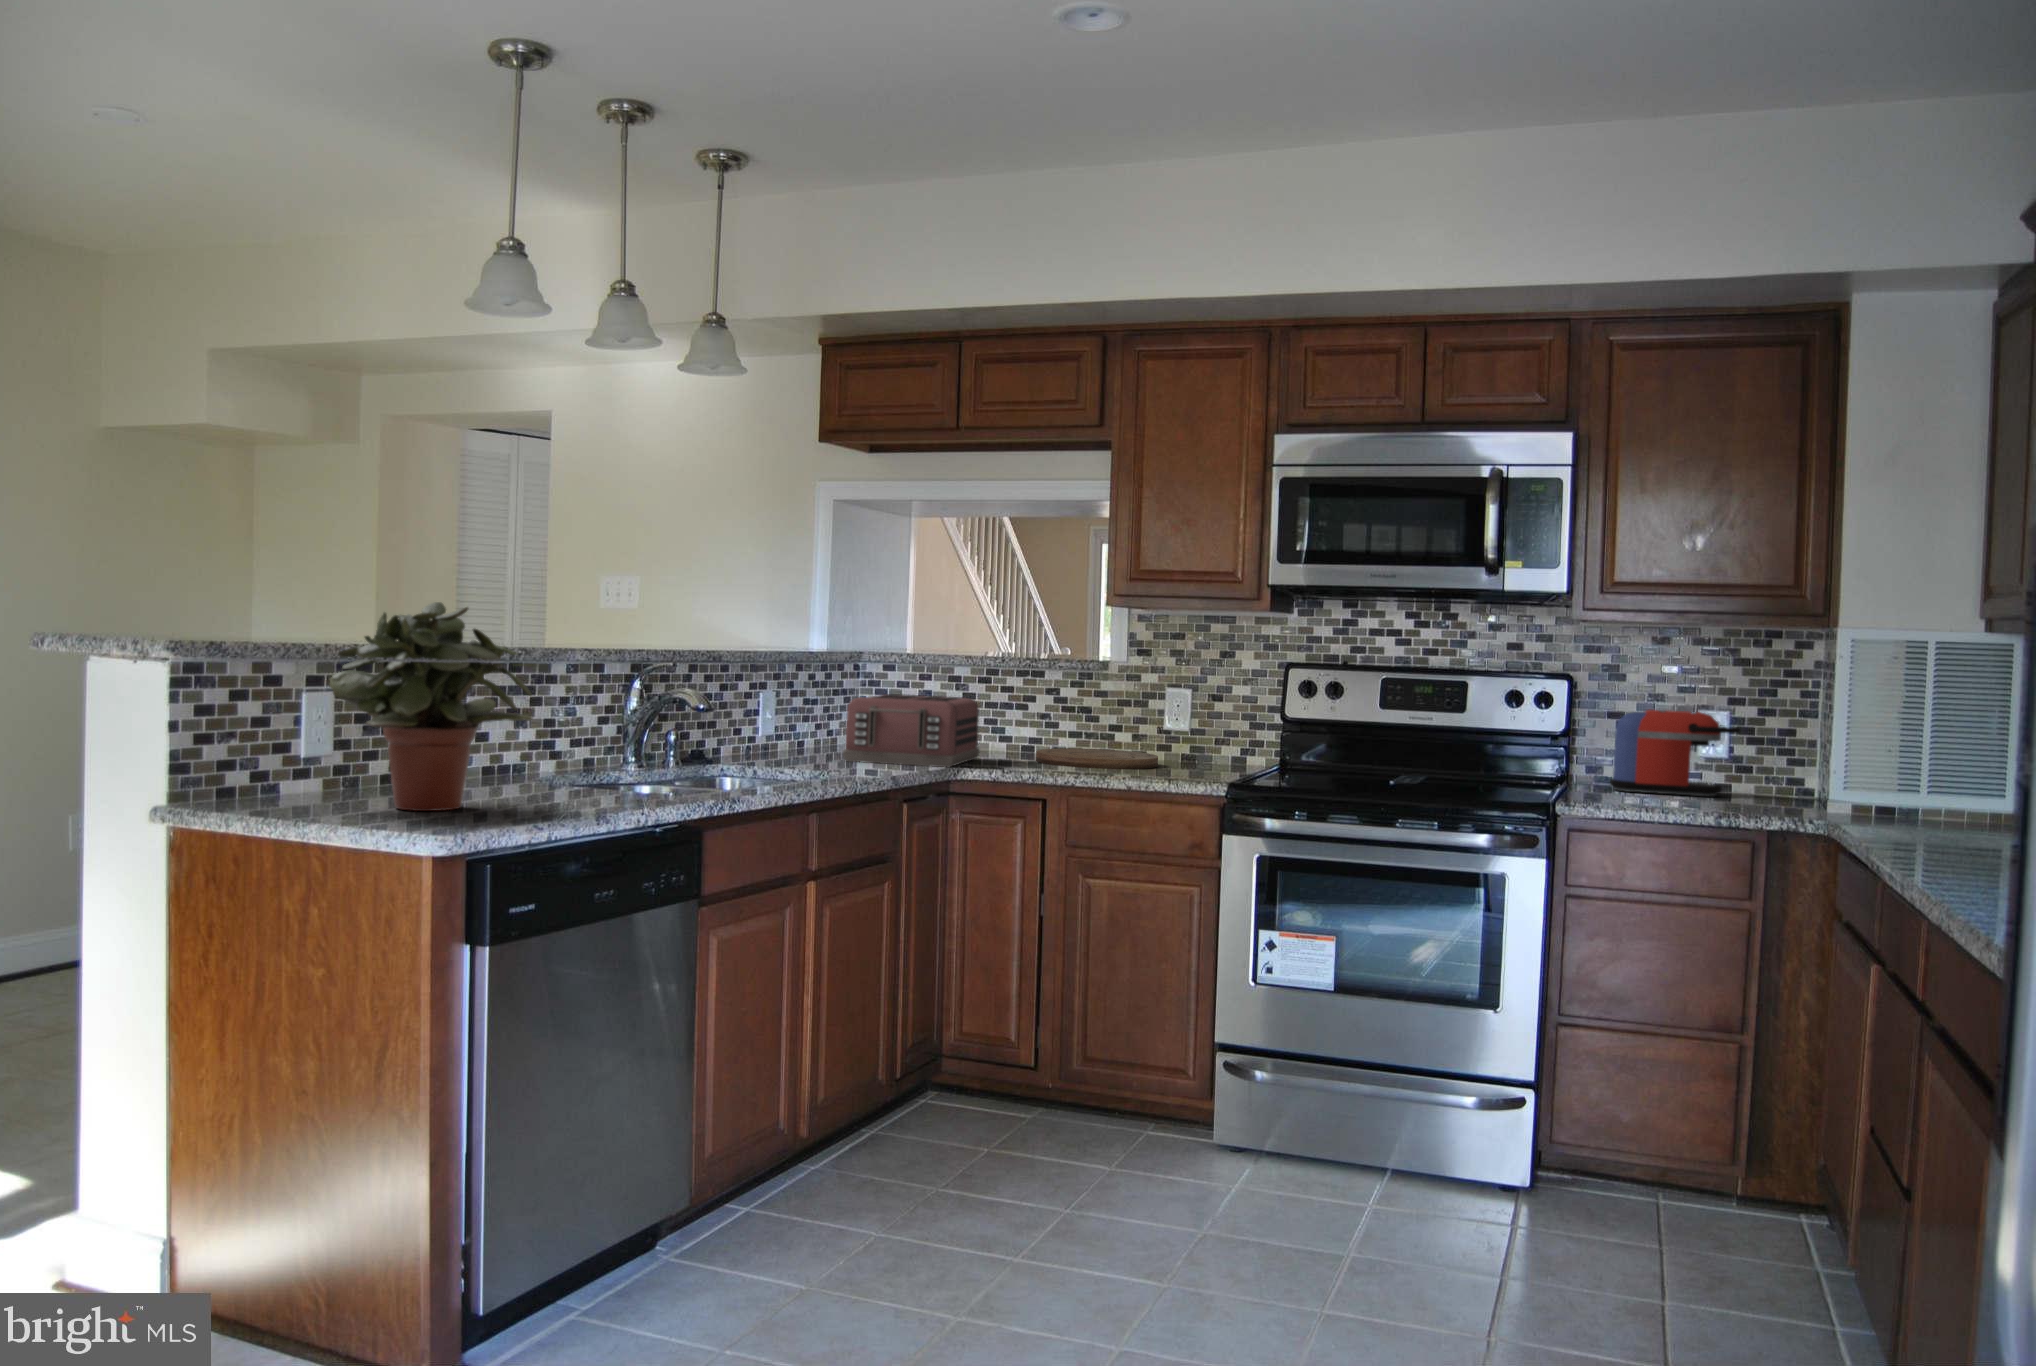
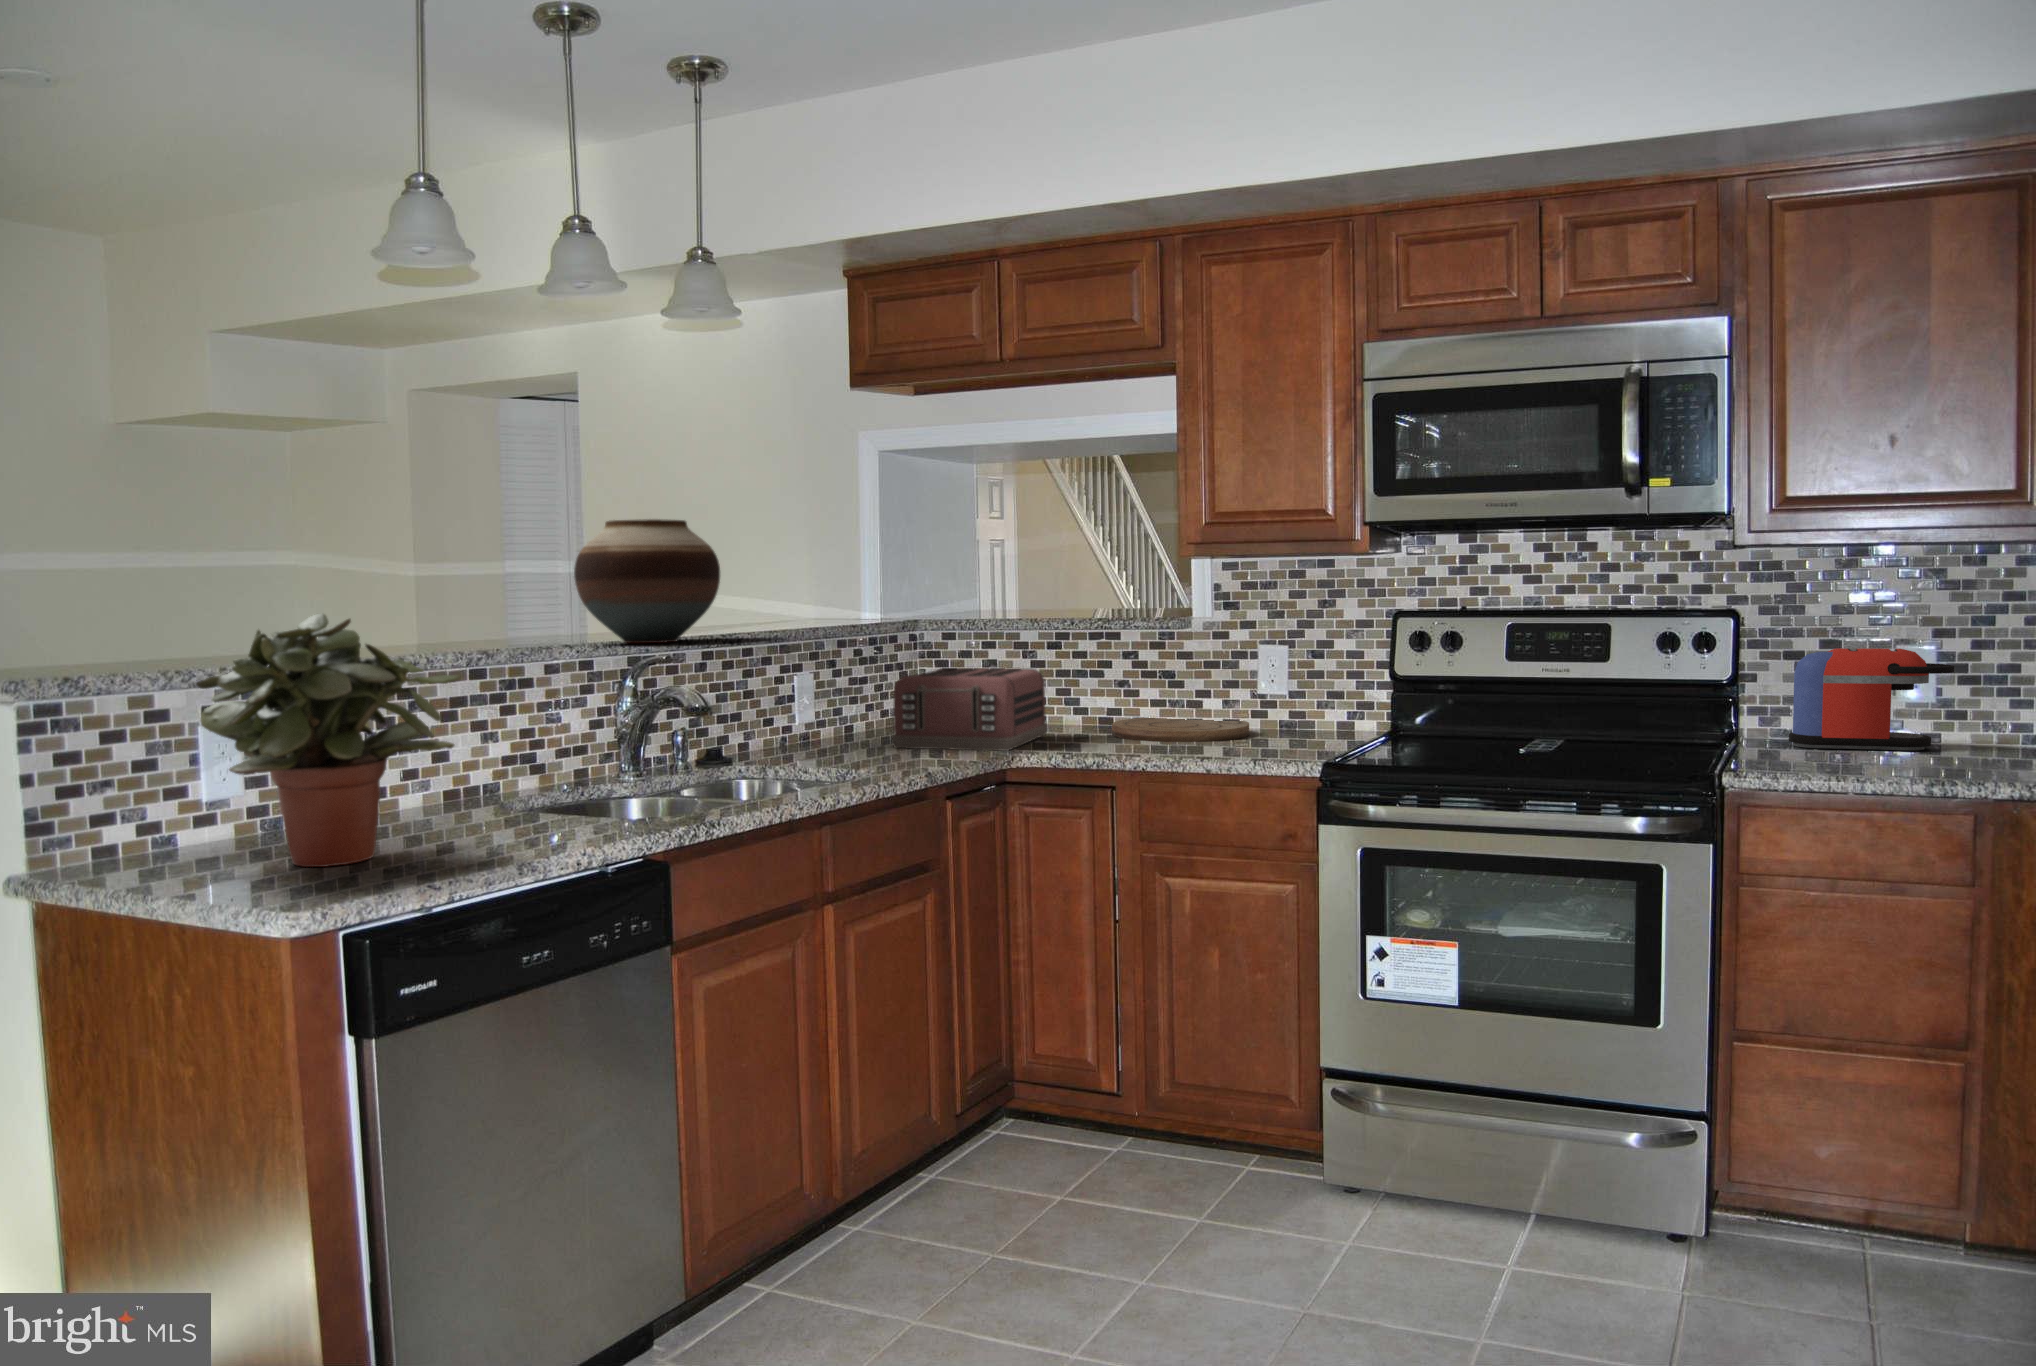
vase: none [584,542,713,652] -> present [574,519,720,643]

